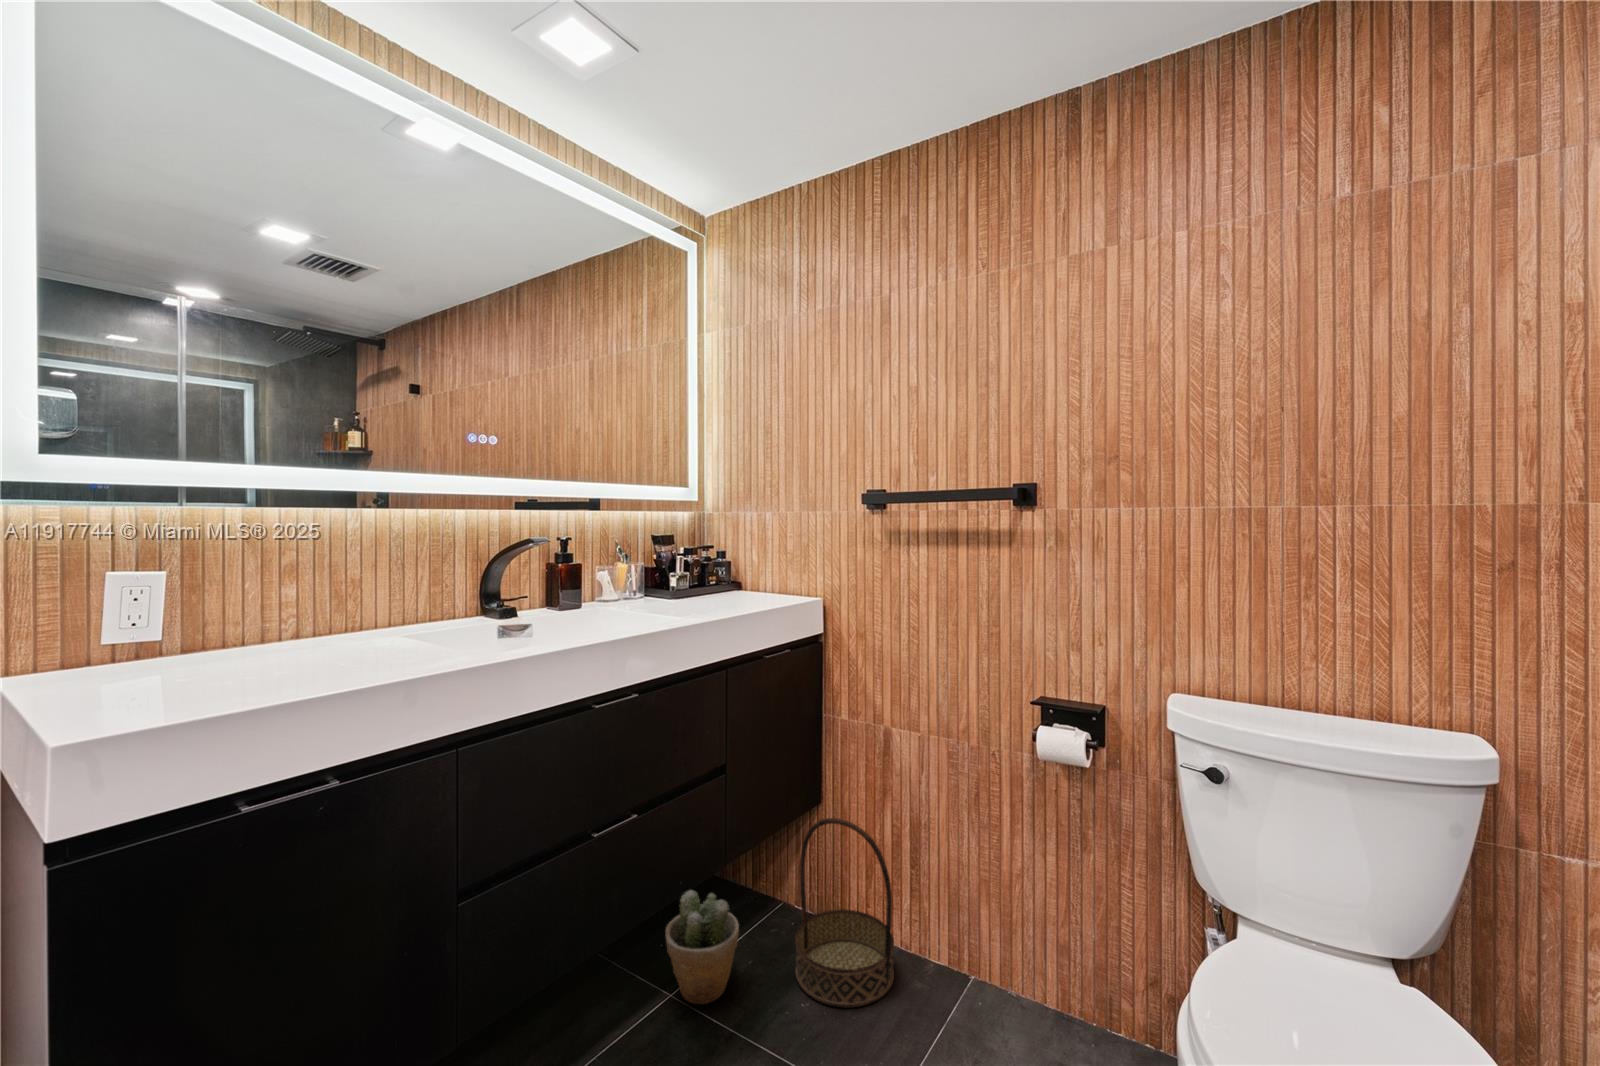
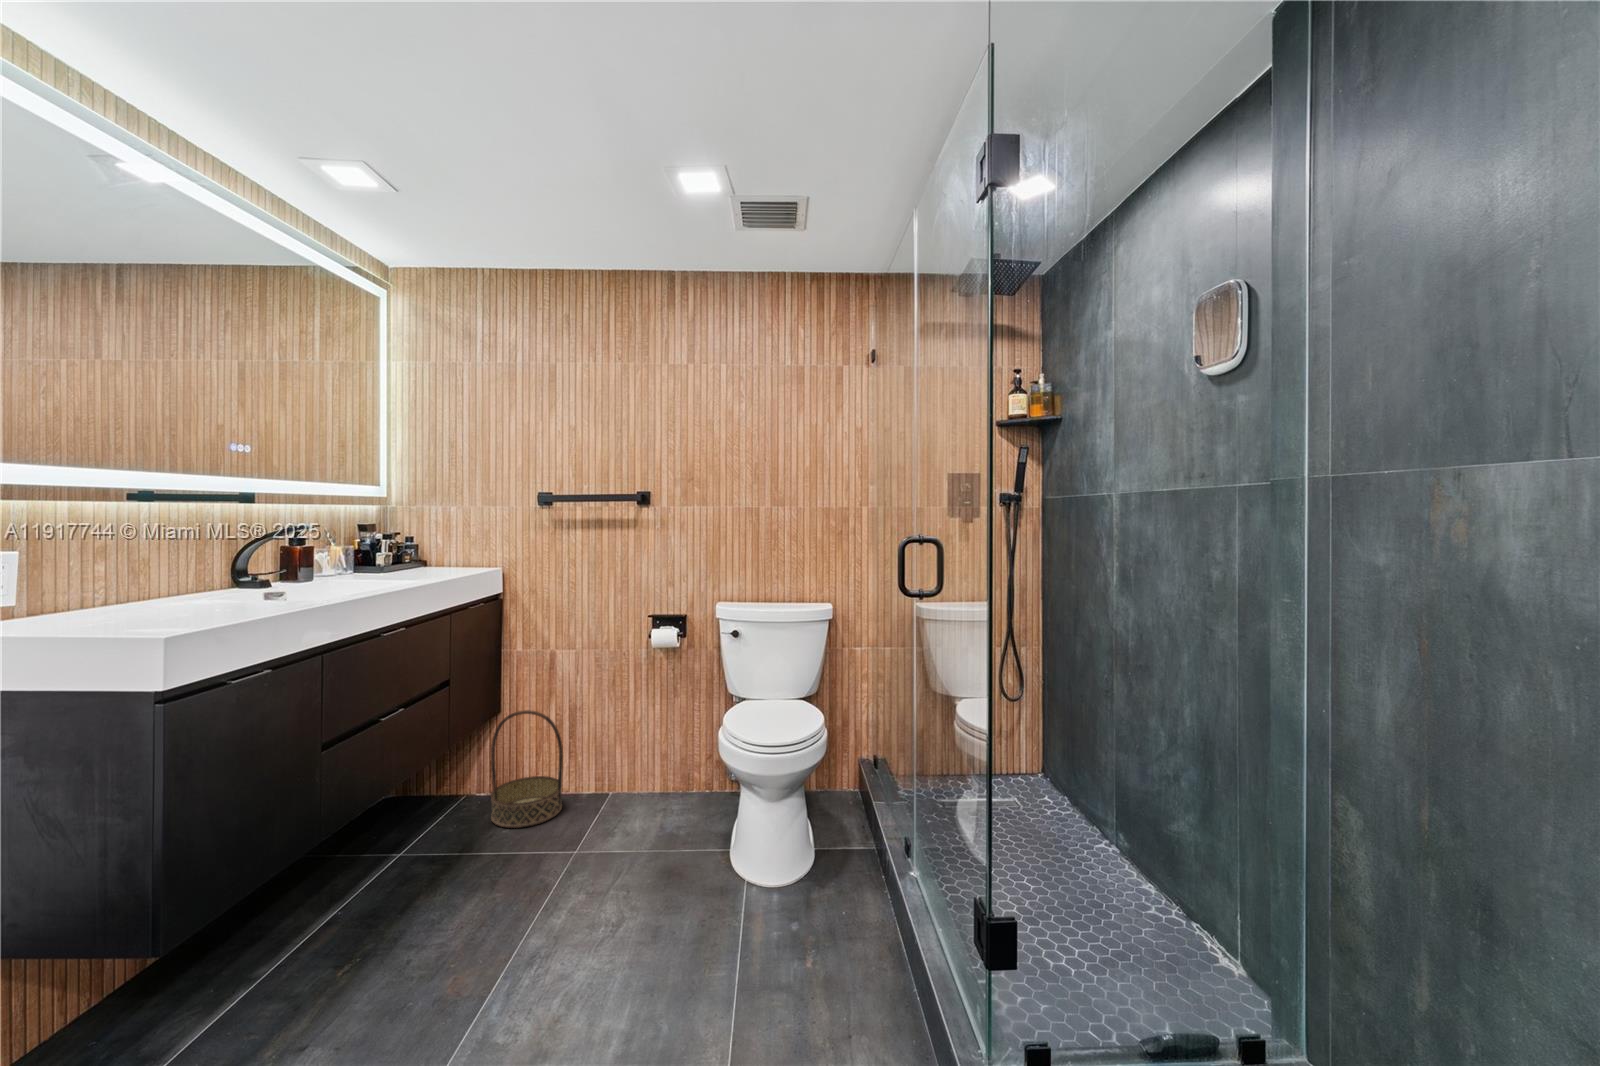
potted plant: present [666,890,739,1004] -> none [389,776,451,855]

